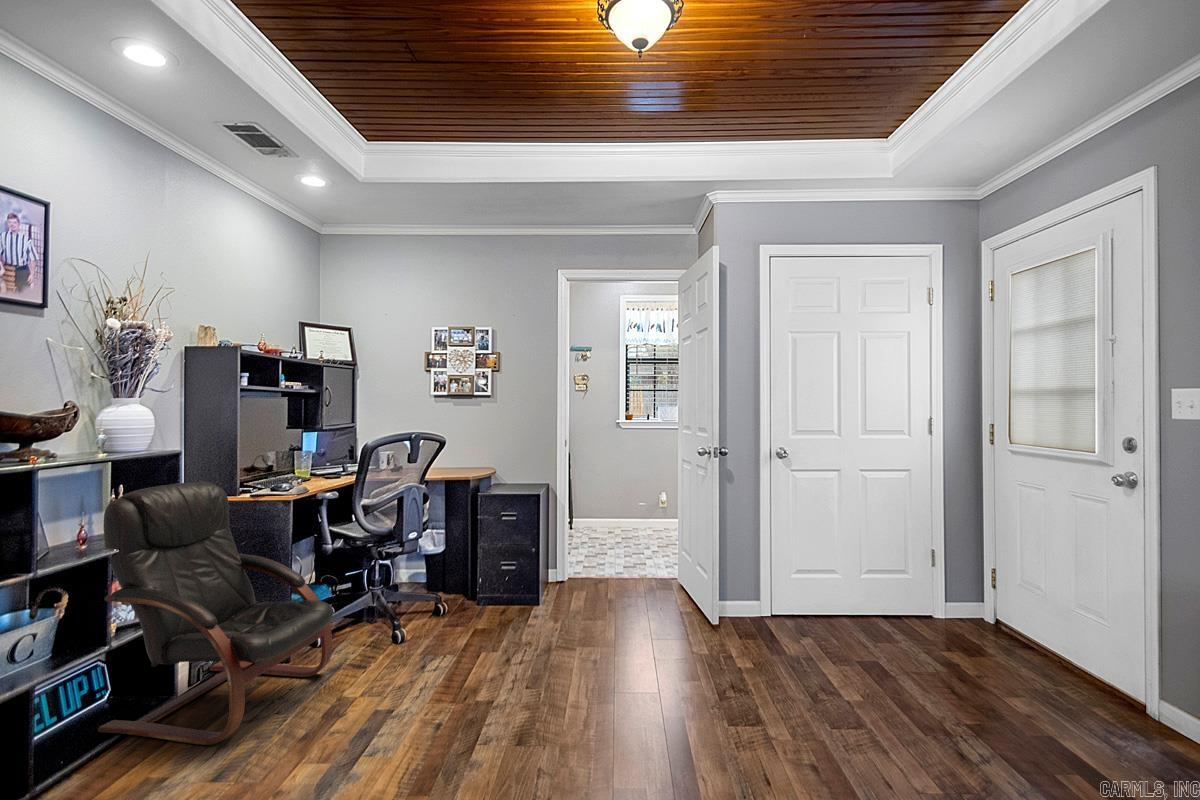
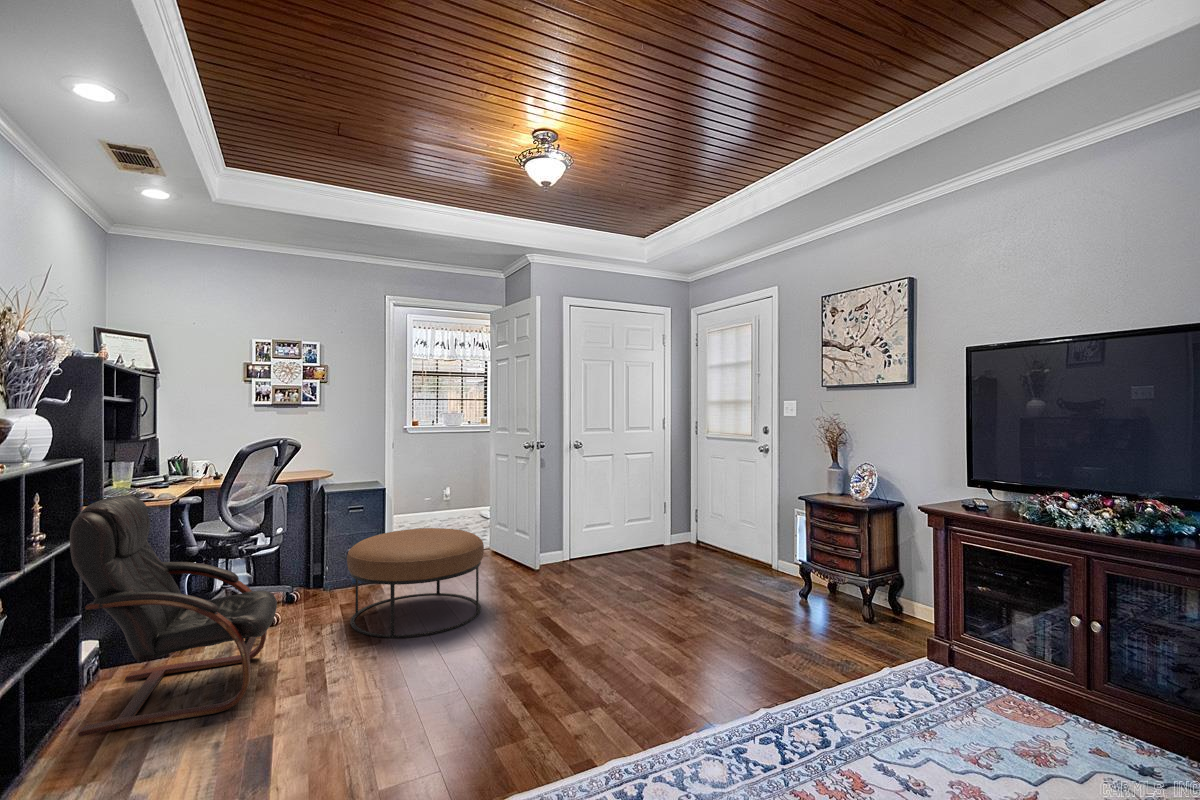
ottoman: none [434,547,600,695] -> present [347,528,484,638]

